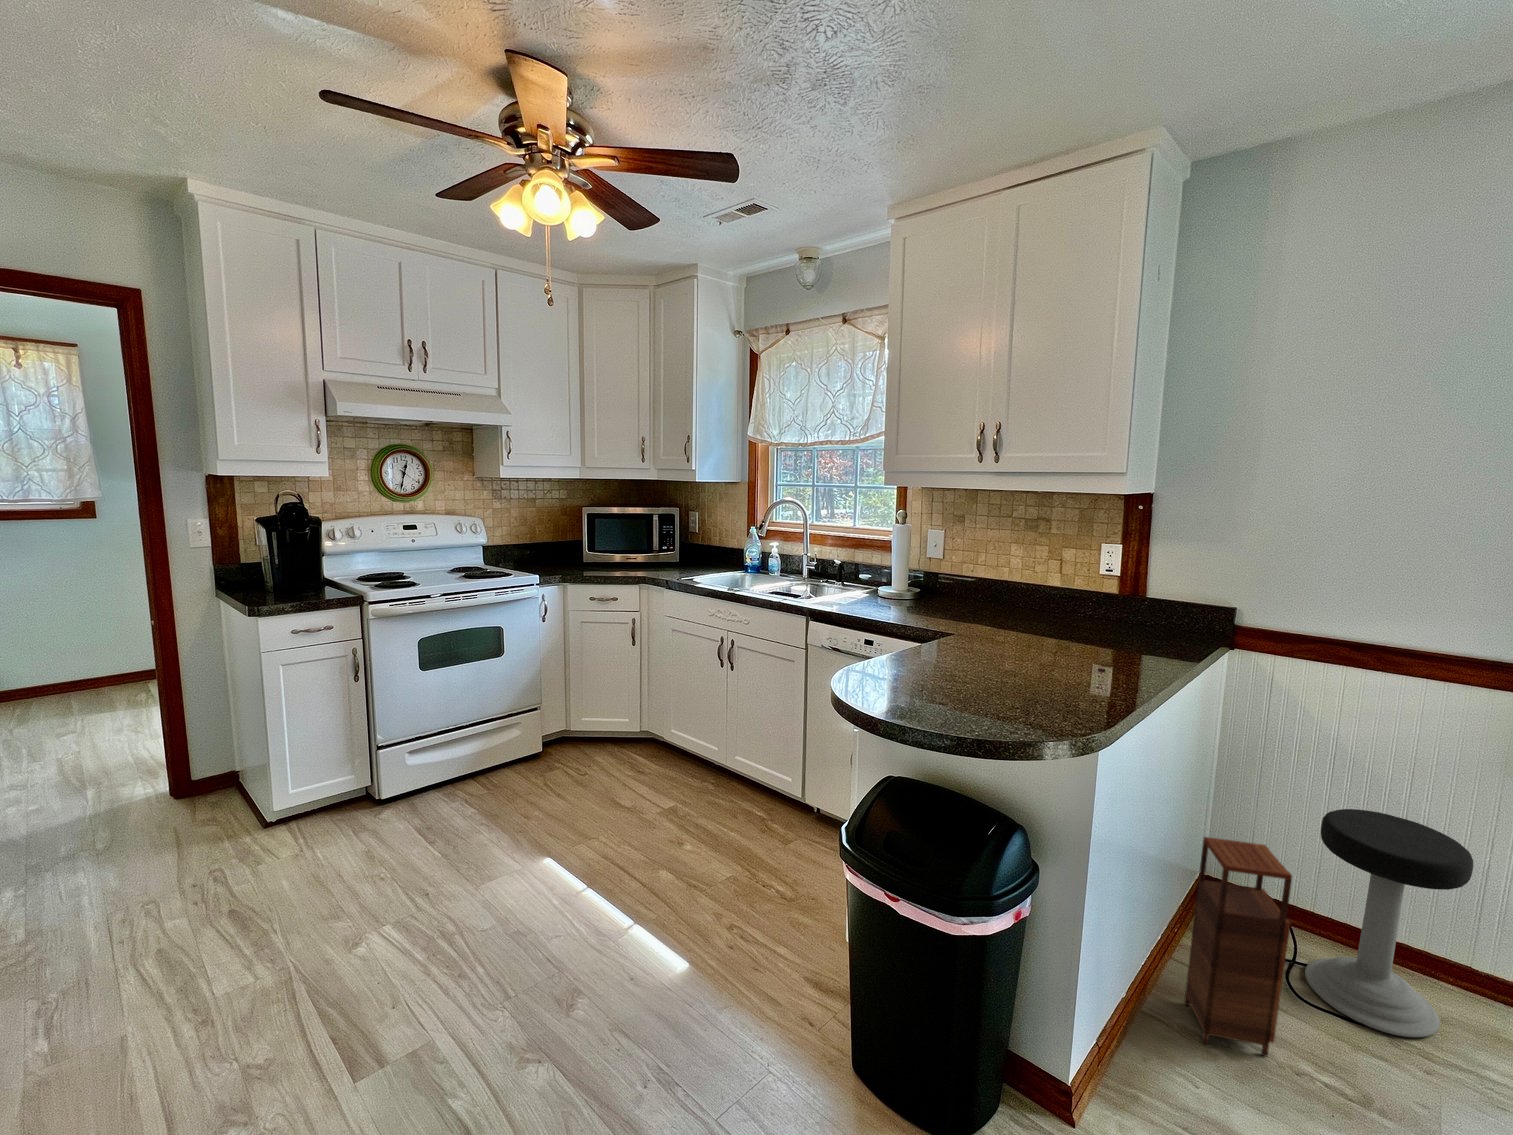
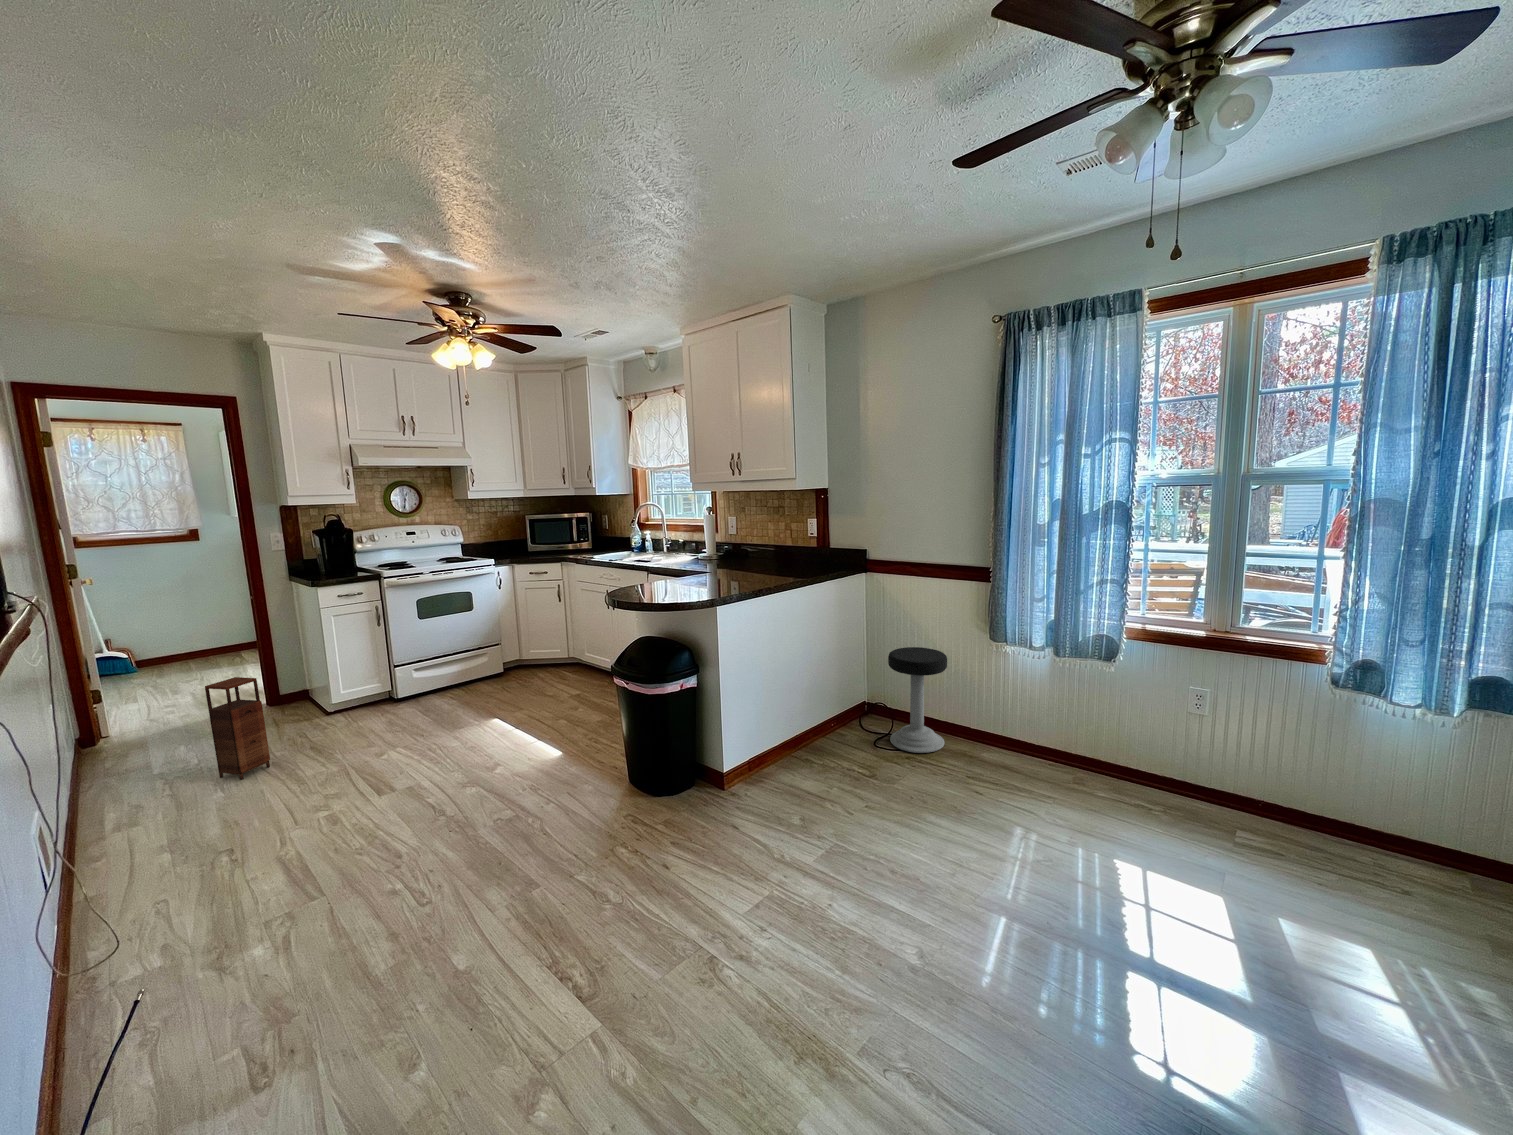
storage cabinet: present [1184,837,1292,1057] -> present [205,677,270,780]

